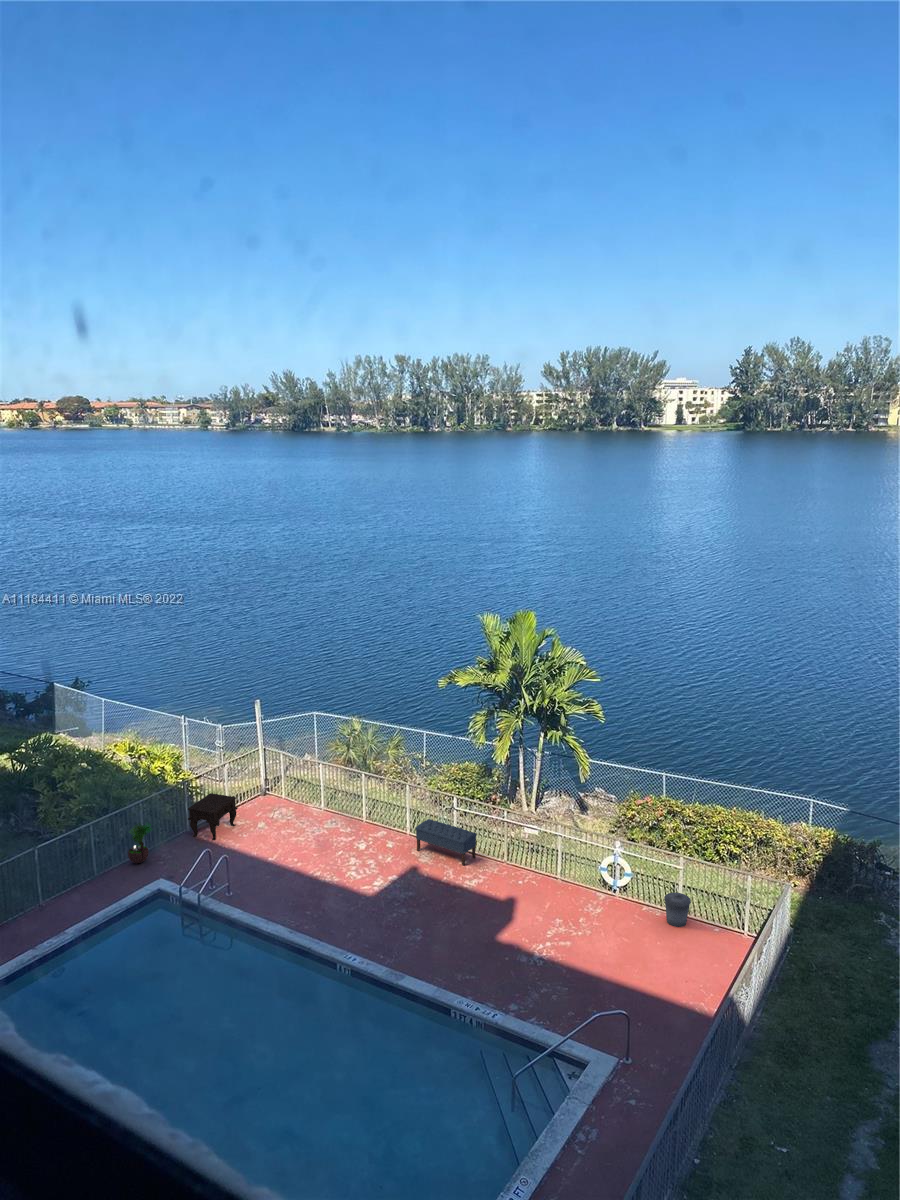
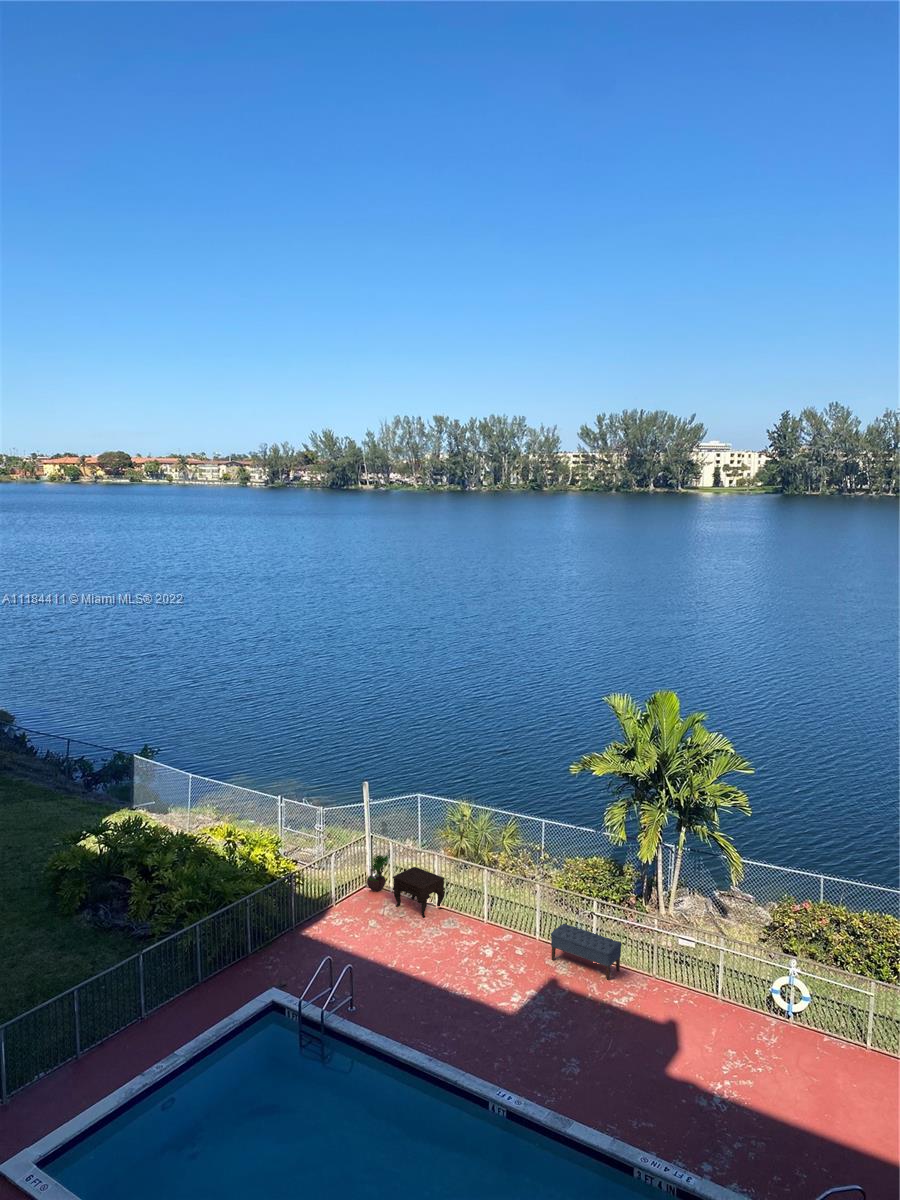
side table: present [188,793,238,840] -> present [393,867,445,918]
potted tree: present [128,824,151,863] -> present [367,855,389,891]
trash can: present [664,893,691,927] -> none [857,1025,890,1067]

